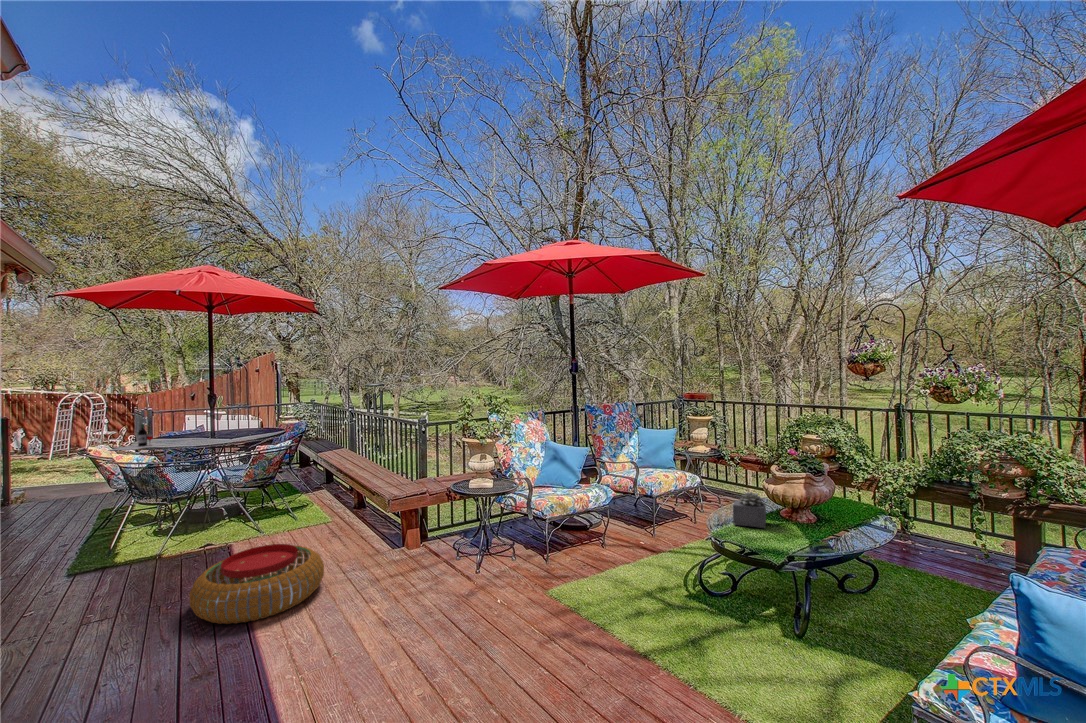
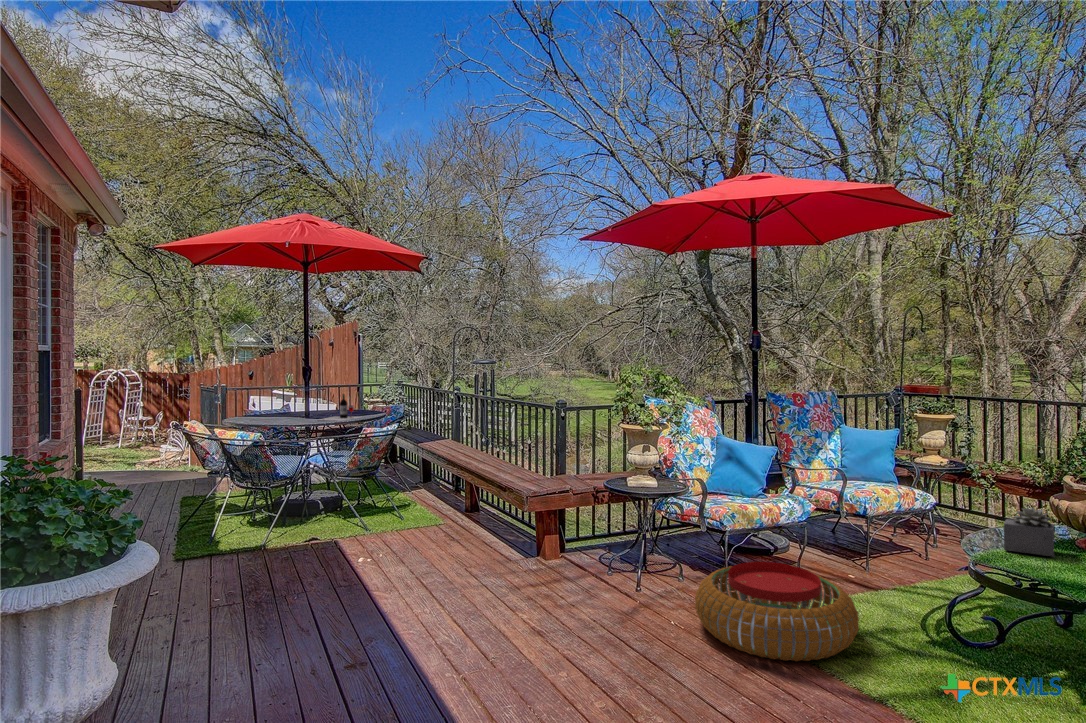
wine bottle: present [112,424,161,450] -> present [320,394,359,421]
pouf: present [189,544,324,624] -> present [695,562,859,661]

